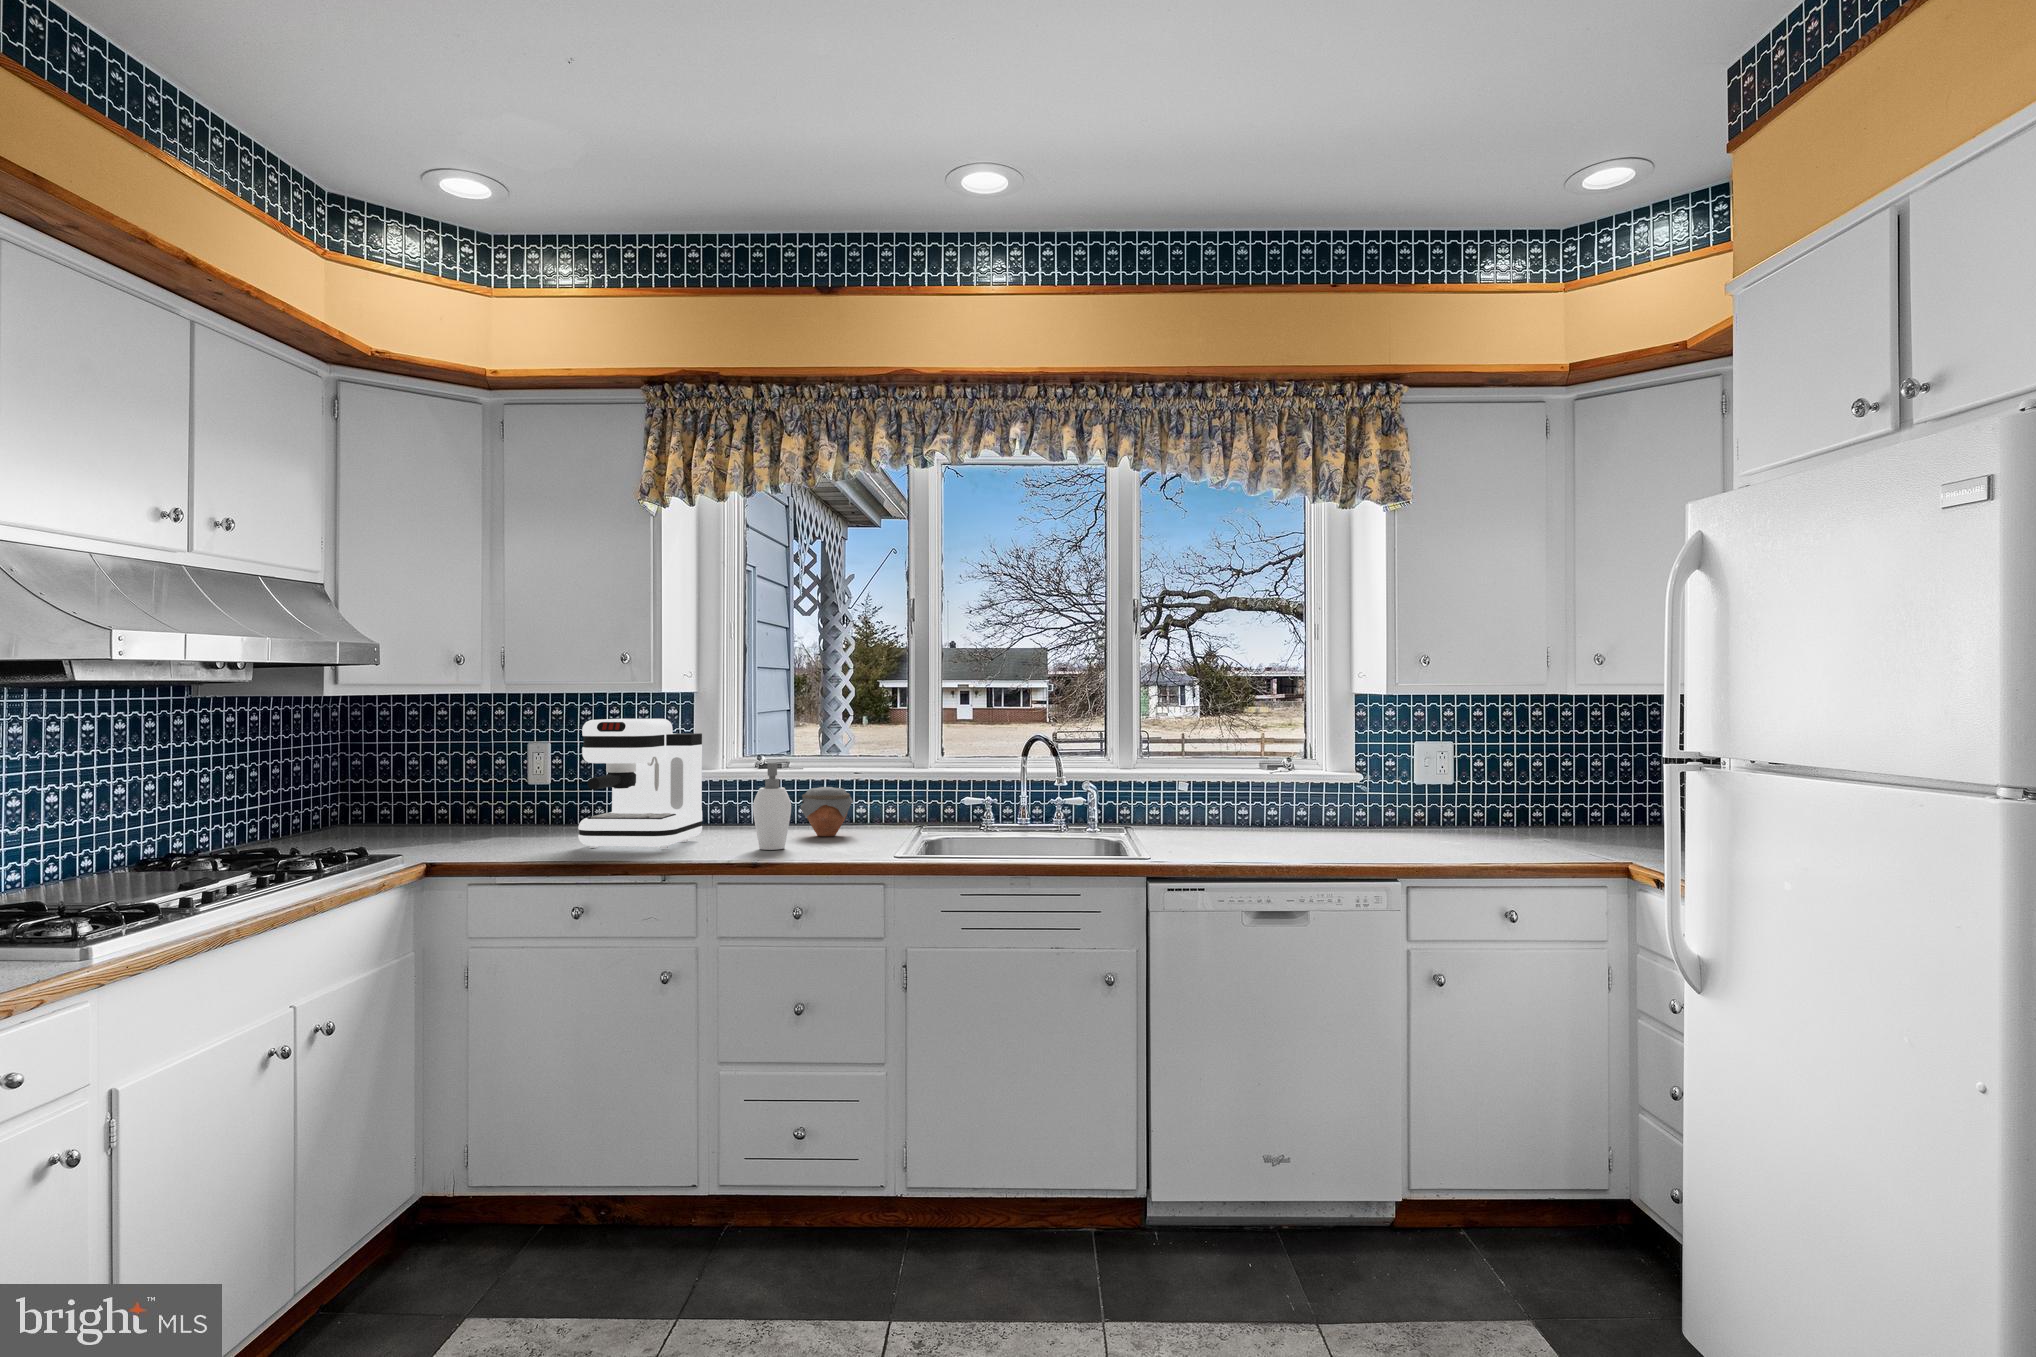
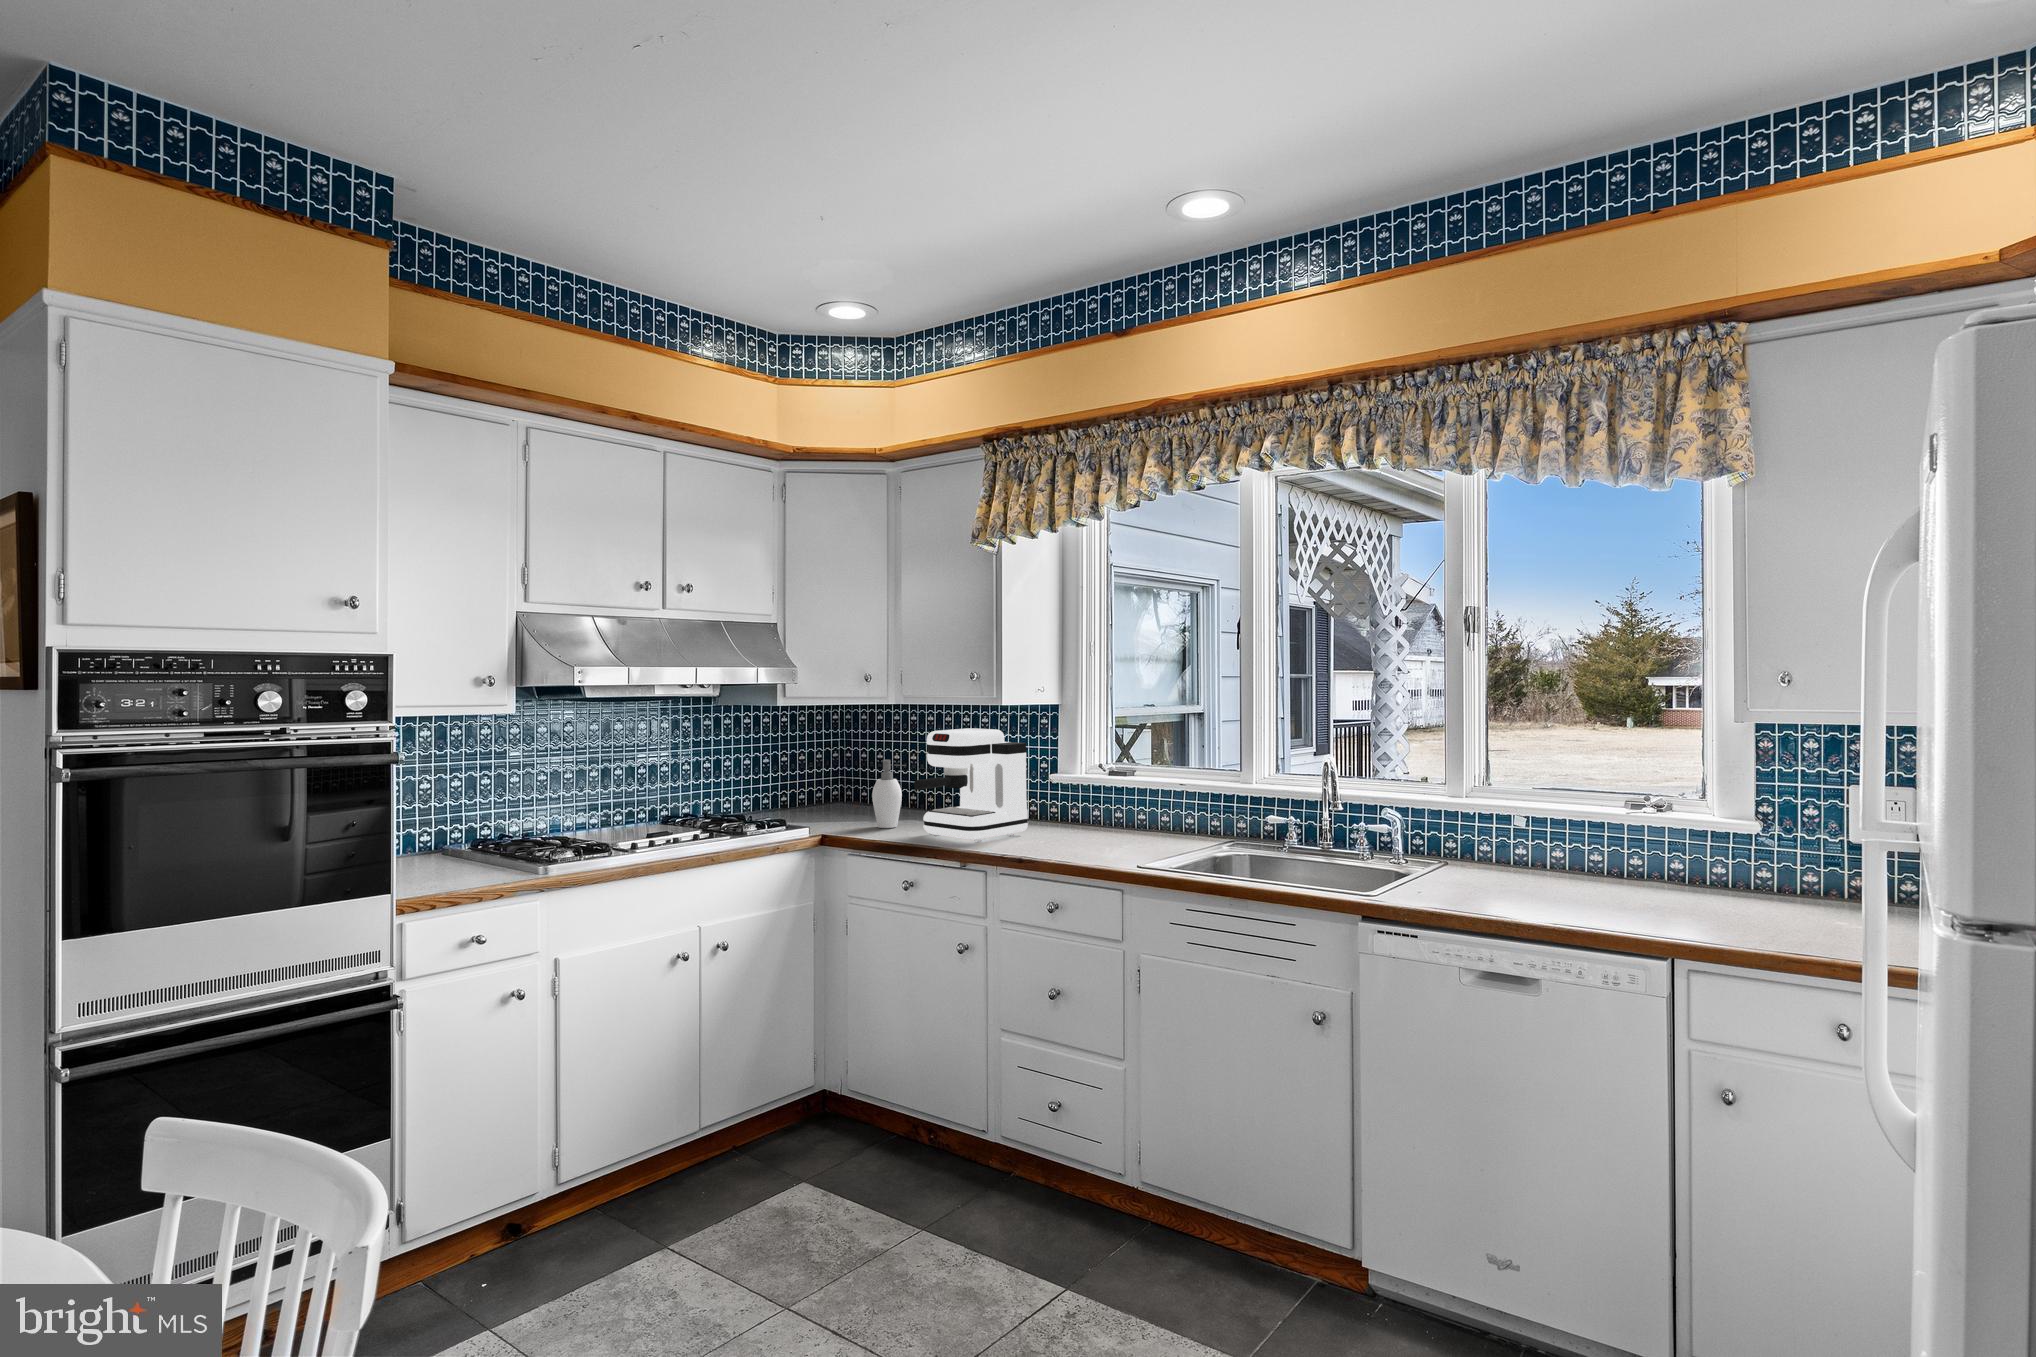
soap dispenser: present [753,763,803,850] -> present [872,760,906,828]
jar: present [800,787,853,836] -> none [1106,794,1158,841]

